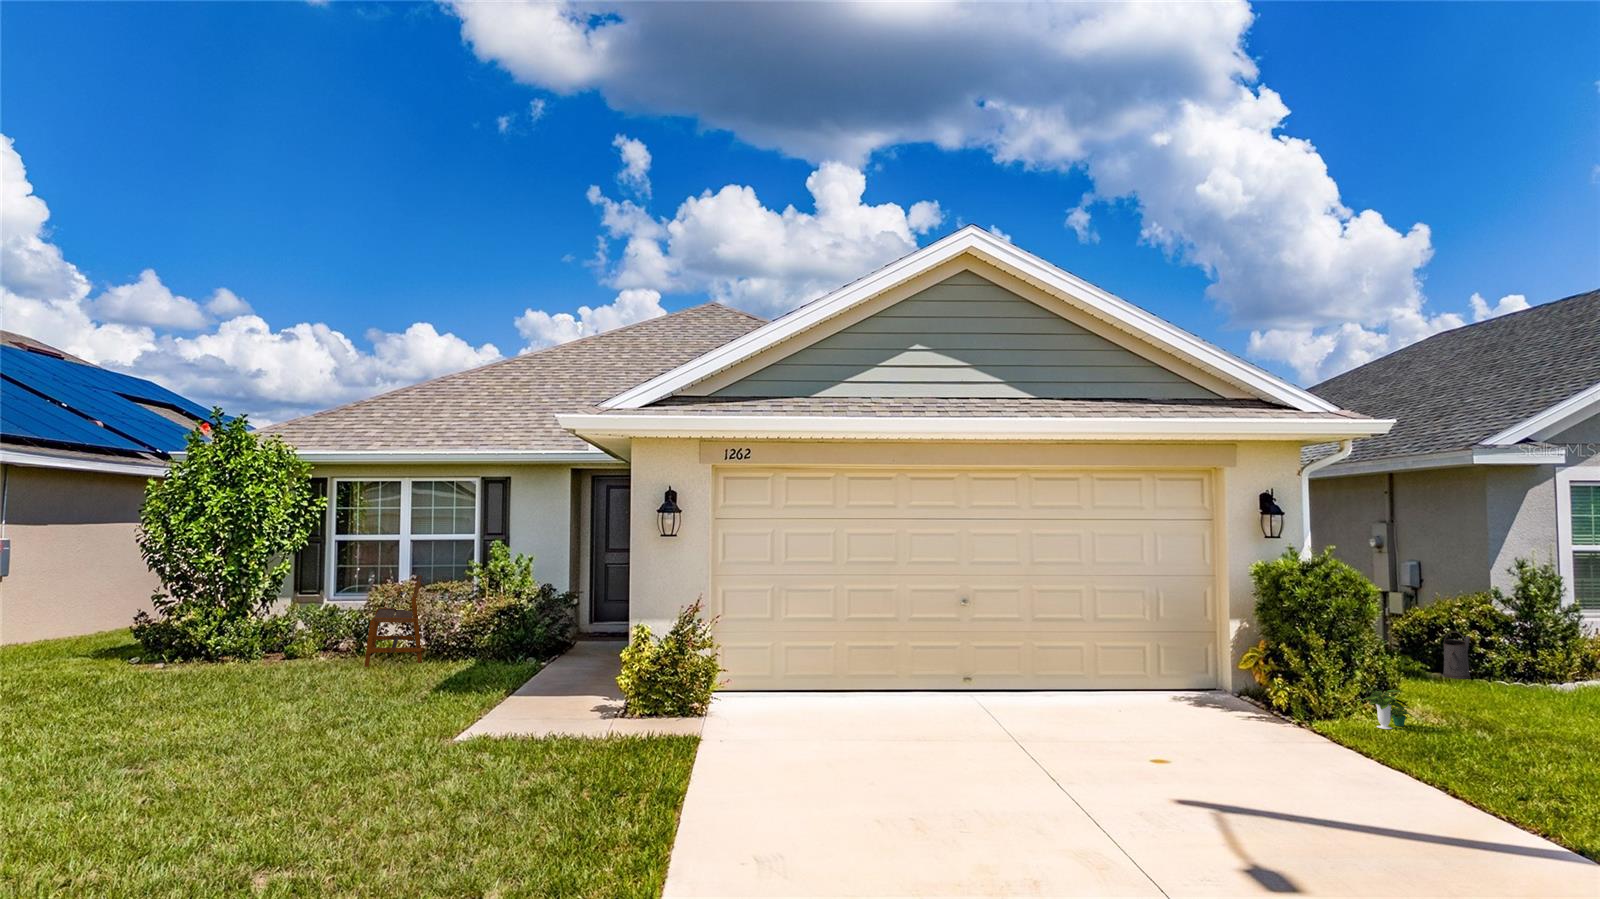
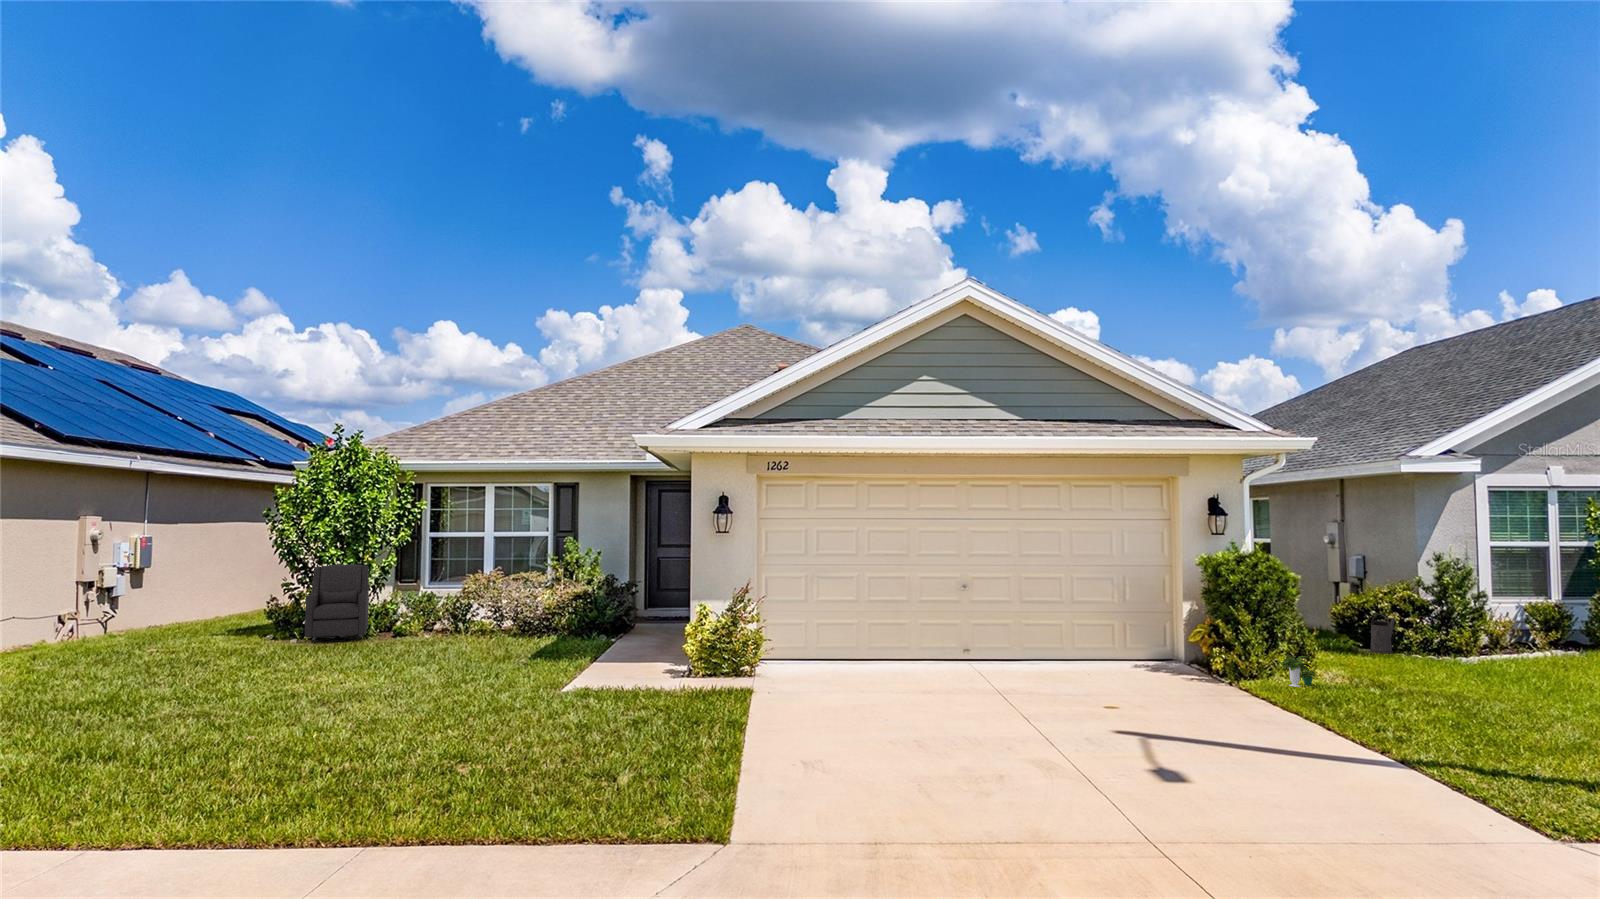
chair: none [164,573,253,668] -> present [305,564,369,642]
bench: present [364,575,423,667] -> none [465,567,512,642]

